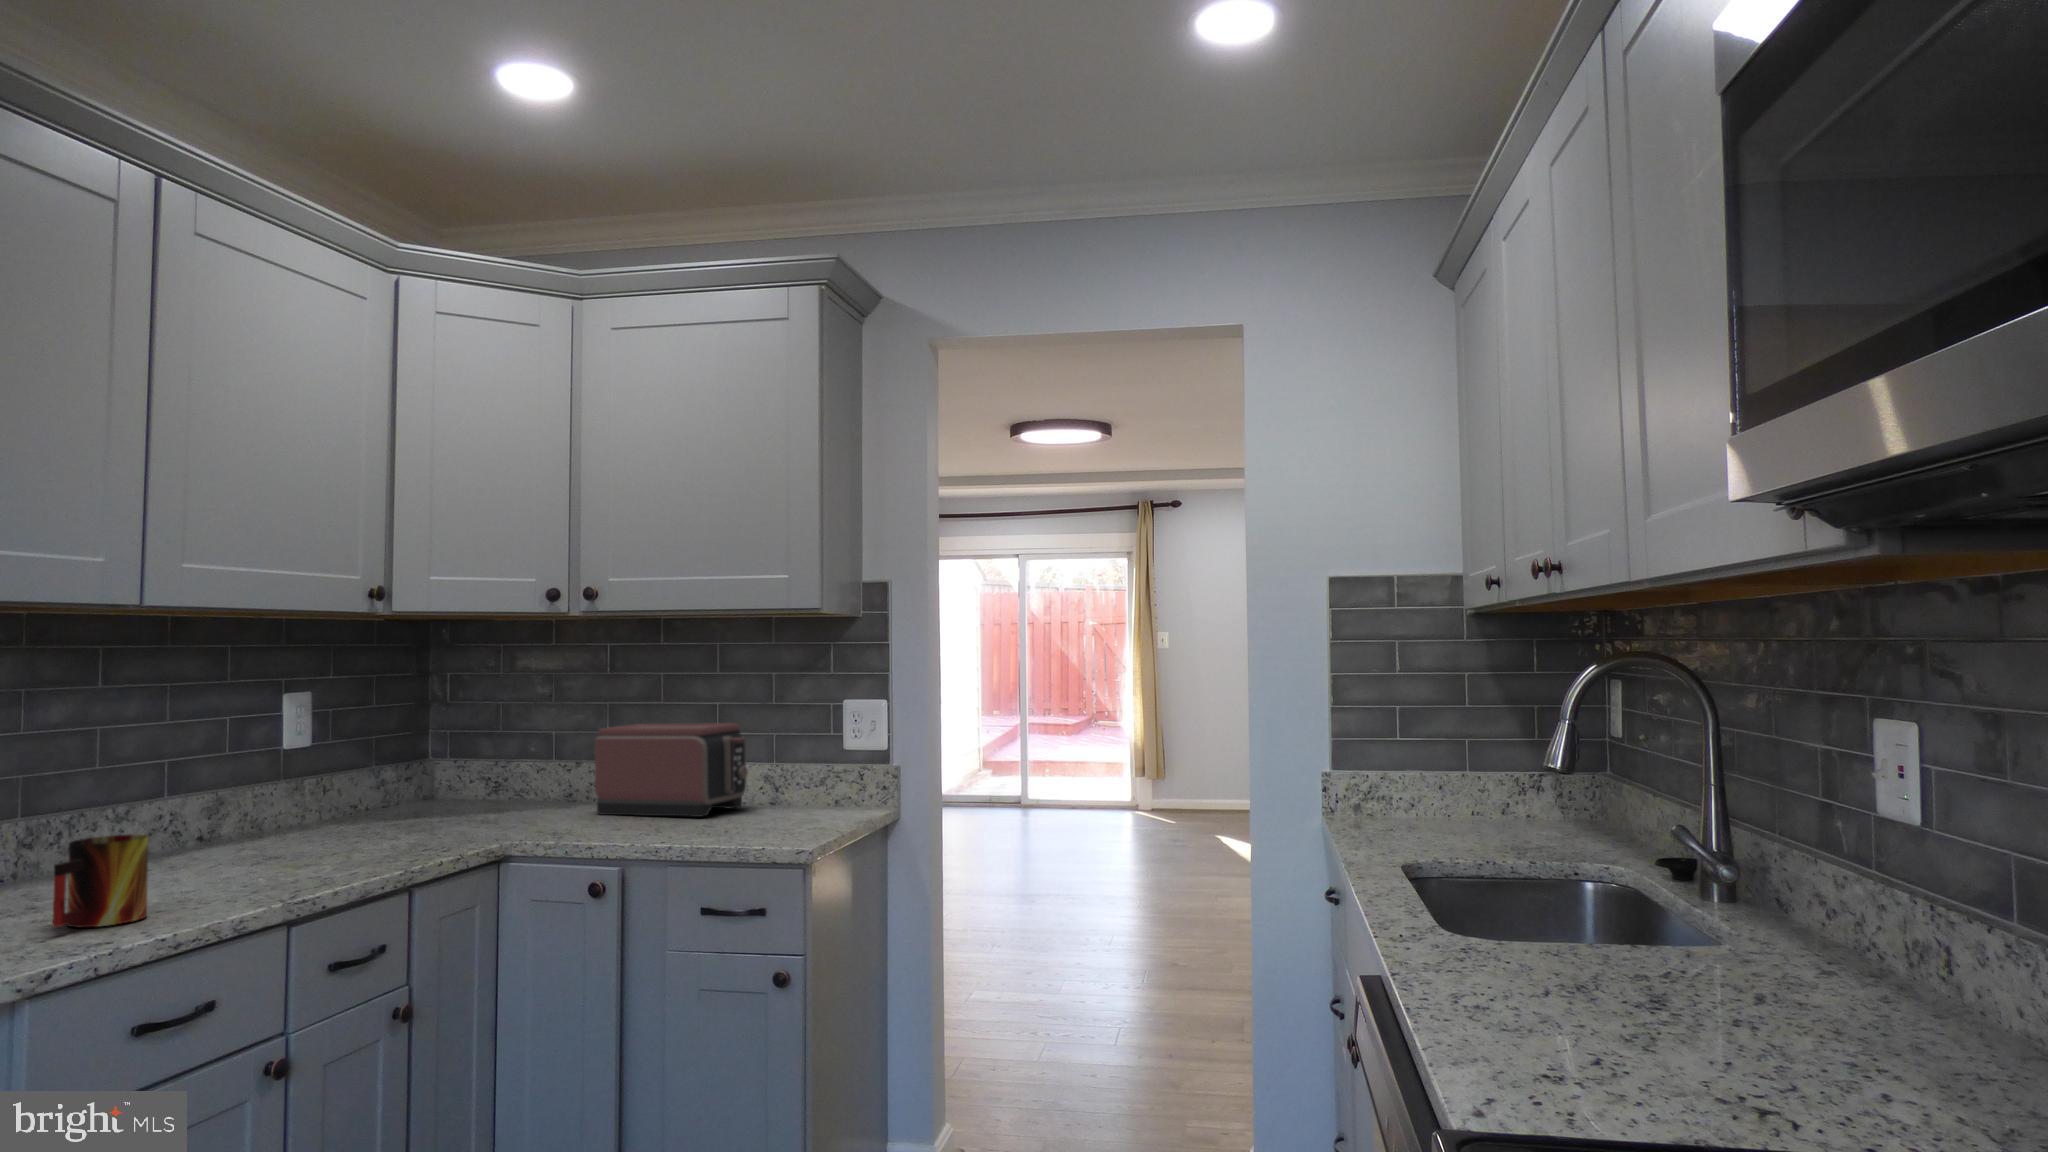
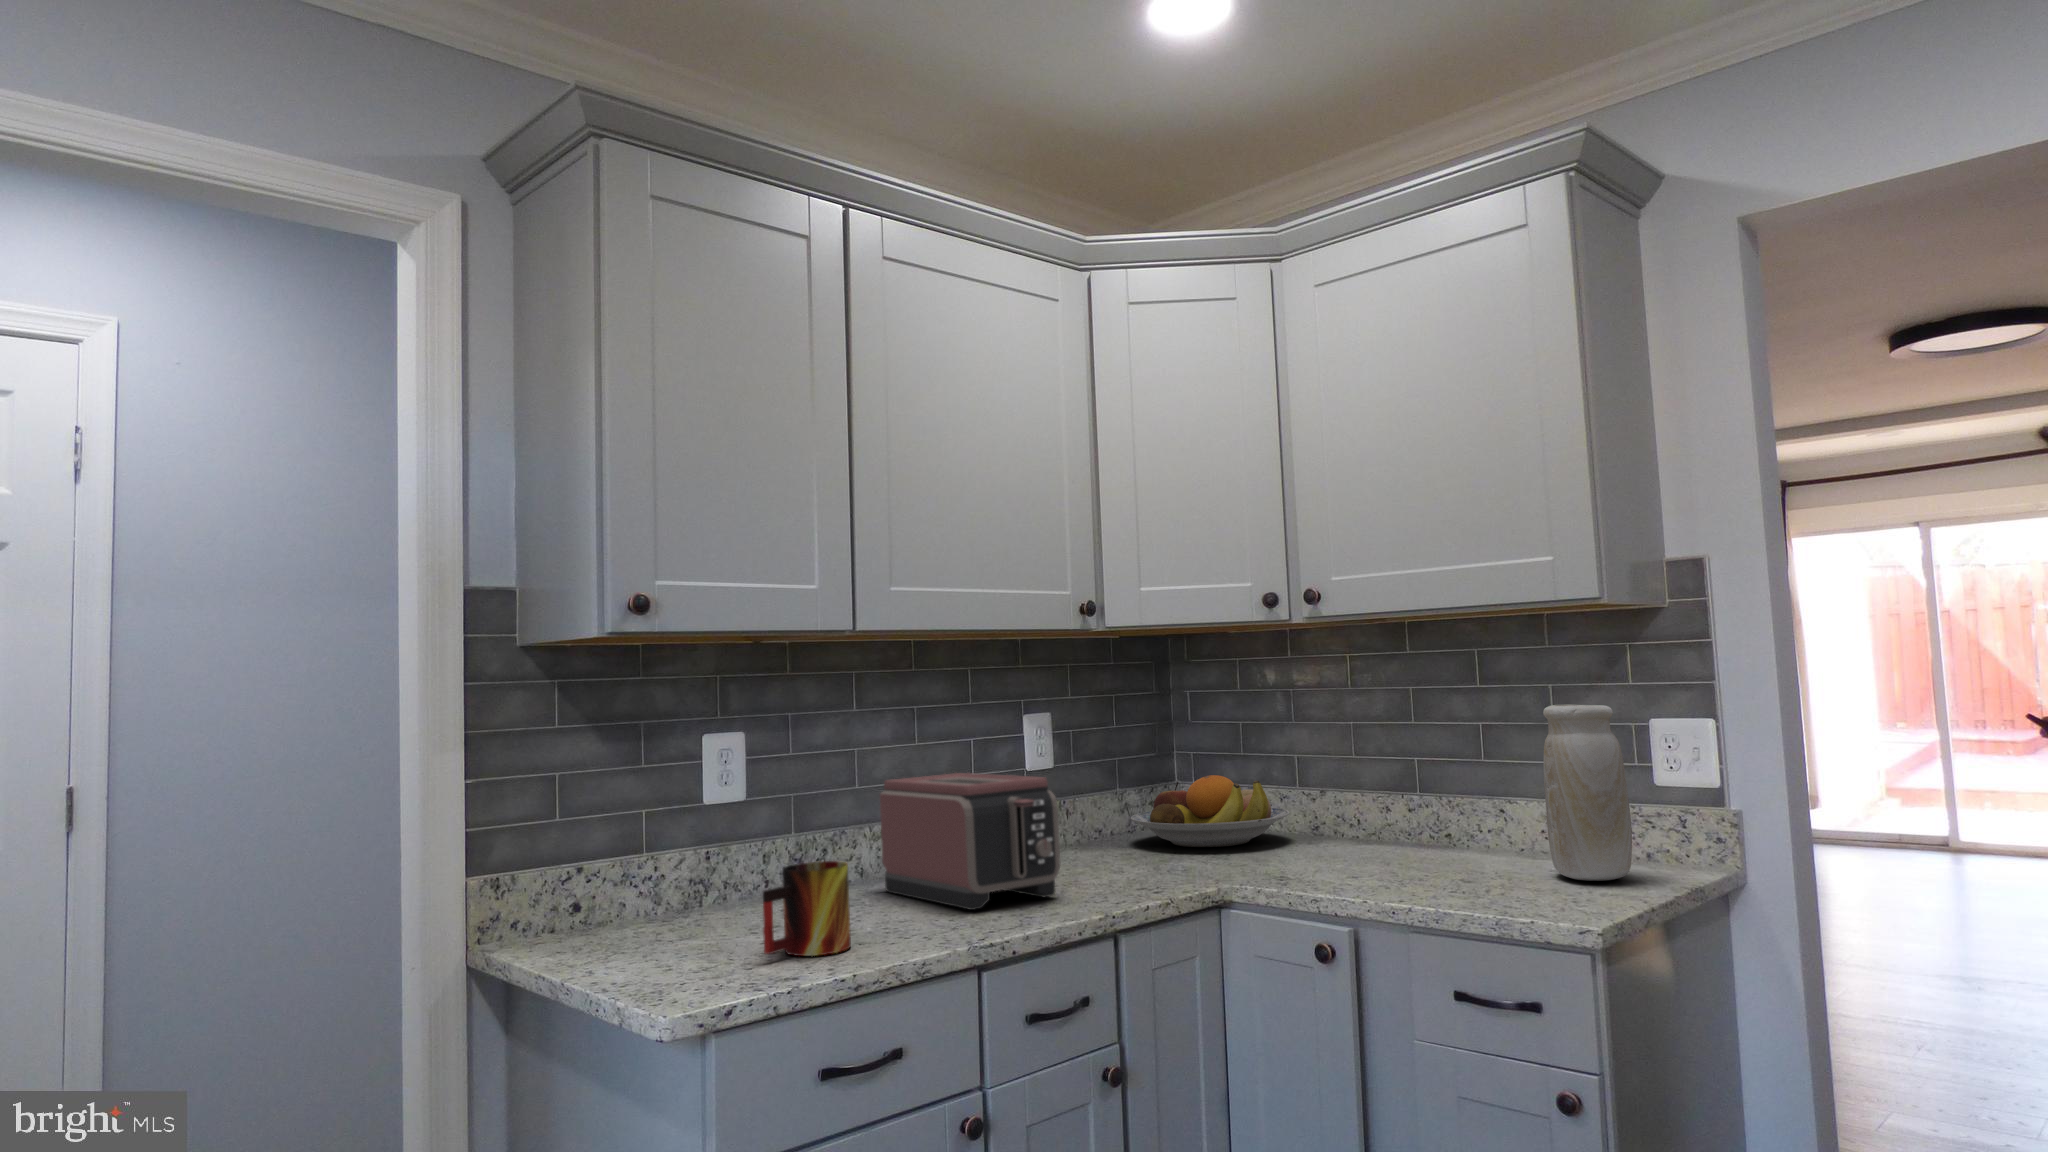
vase: none [770,689,829,820] -> present [1543,704,1632,881]
toaster: present [595,723,748,817] -> present [880,773,1060,910]
fruit bowl: none [393,751,550,817] -> present [1131,775,1289,847]

